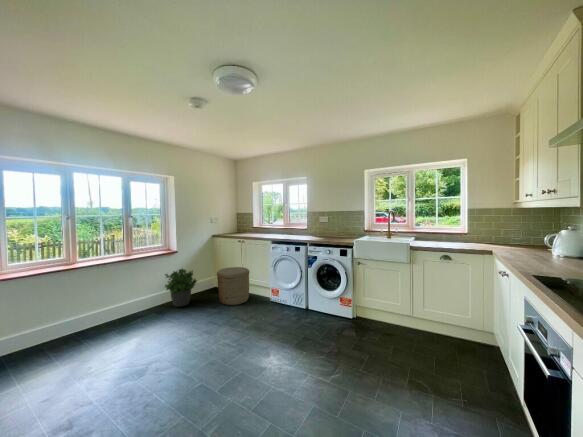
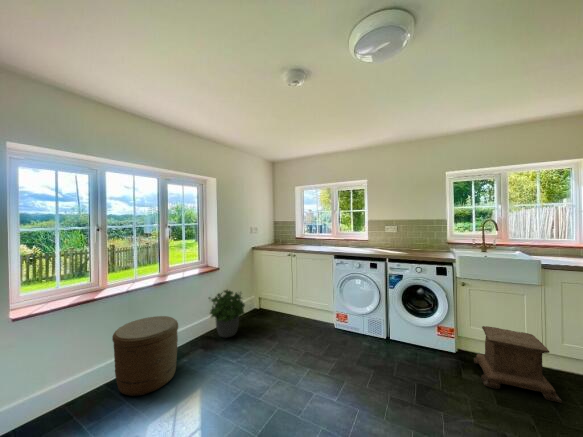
woven basket: present [217,267,250,305] -> present [112,316,178,396]
stool: none [356,296,405,348] -> present [474,326,562,403]

